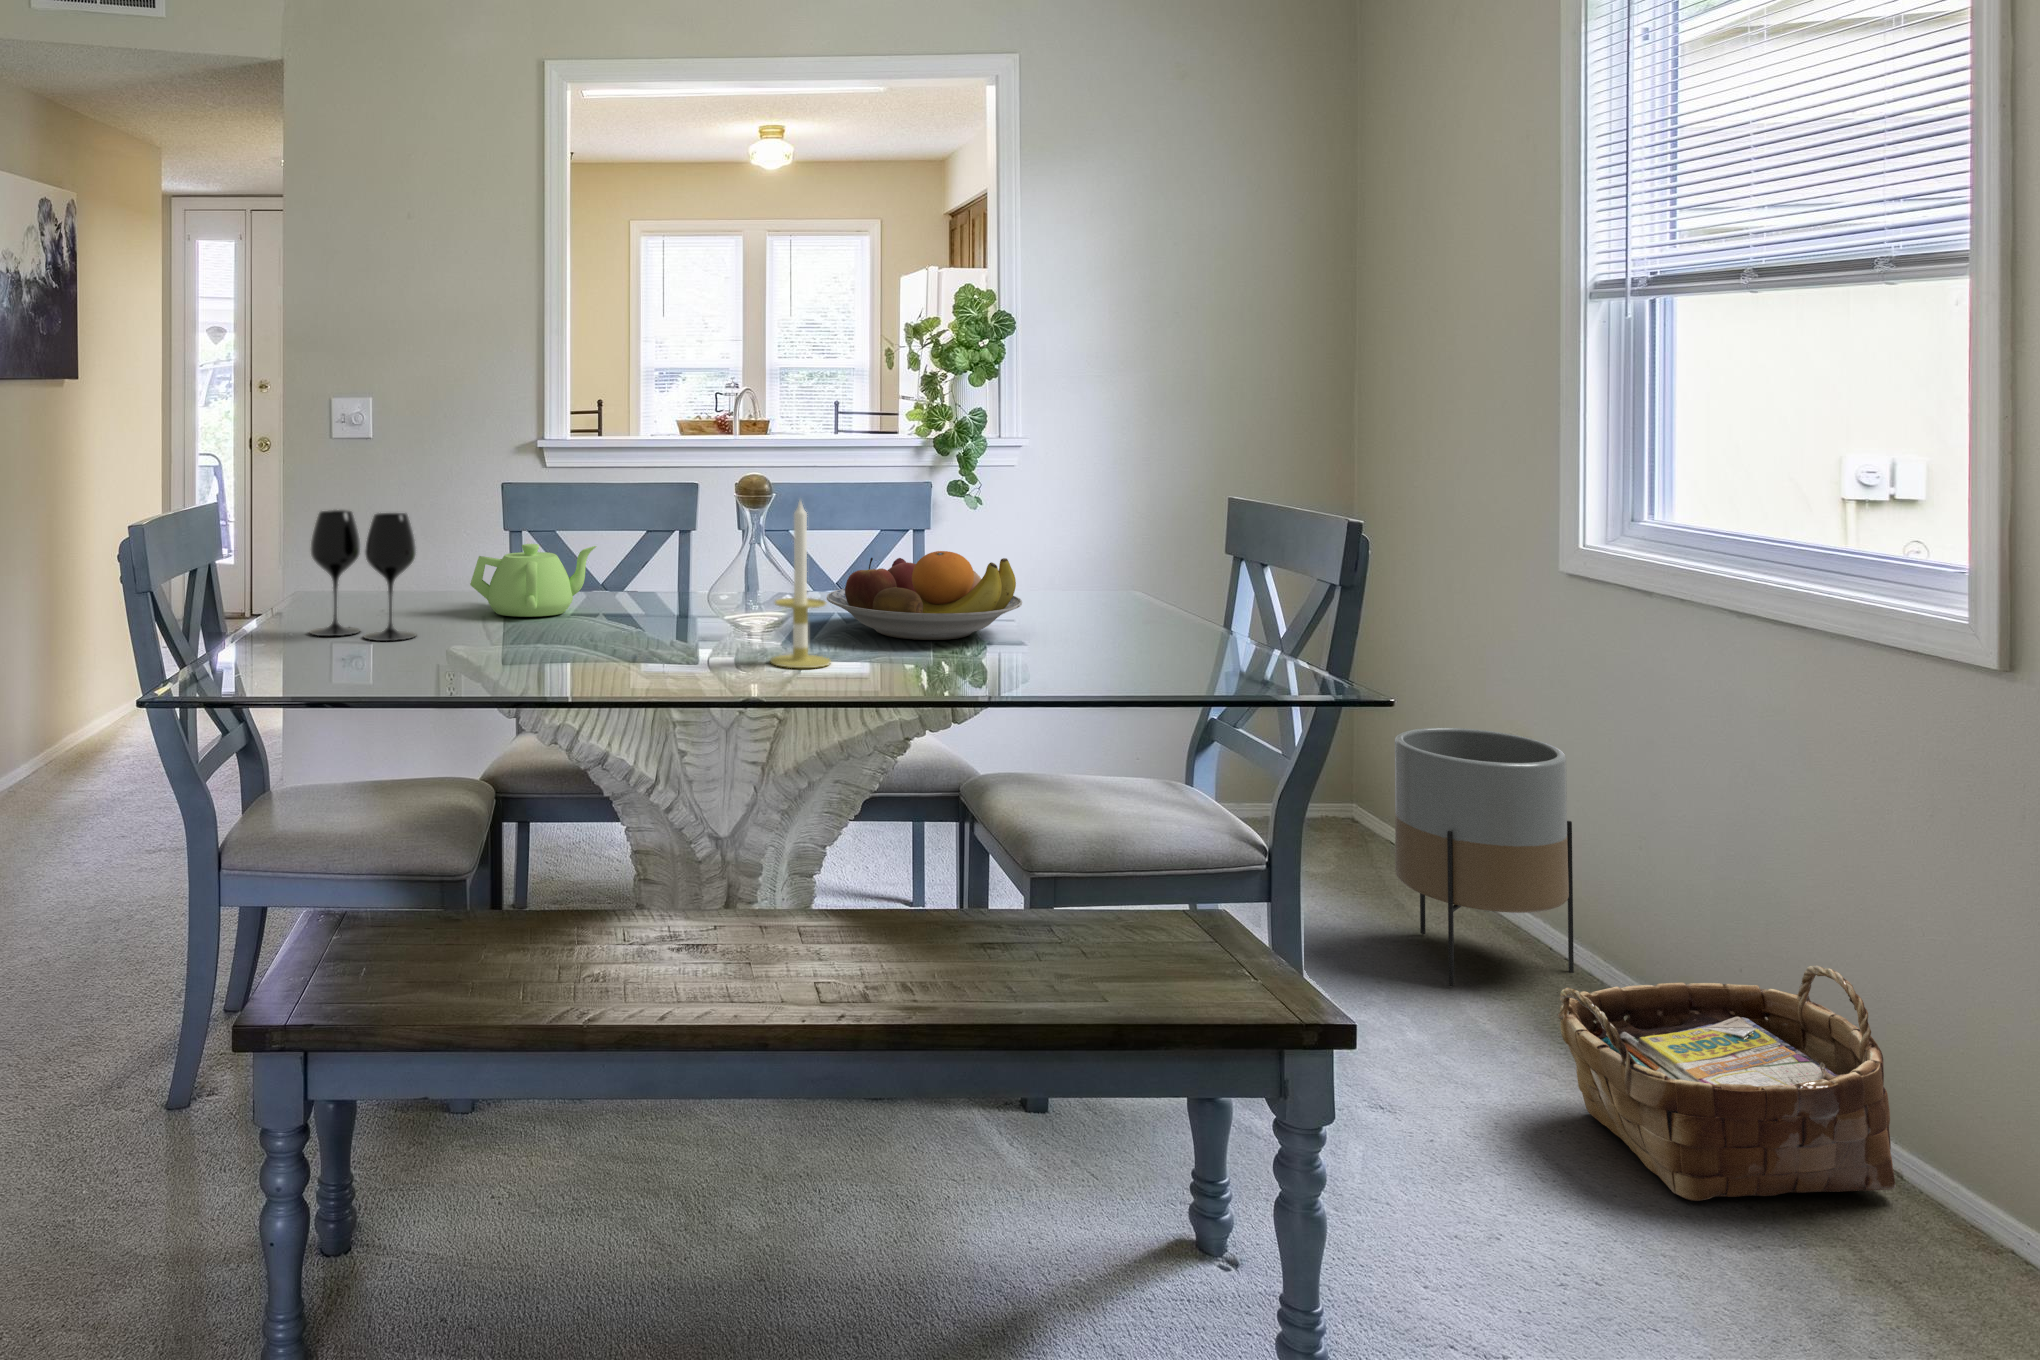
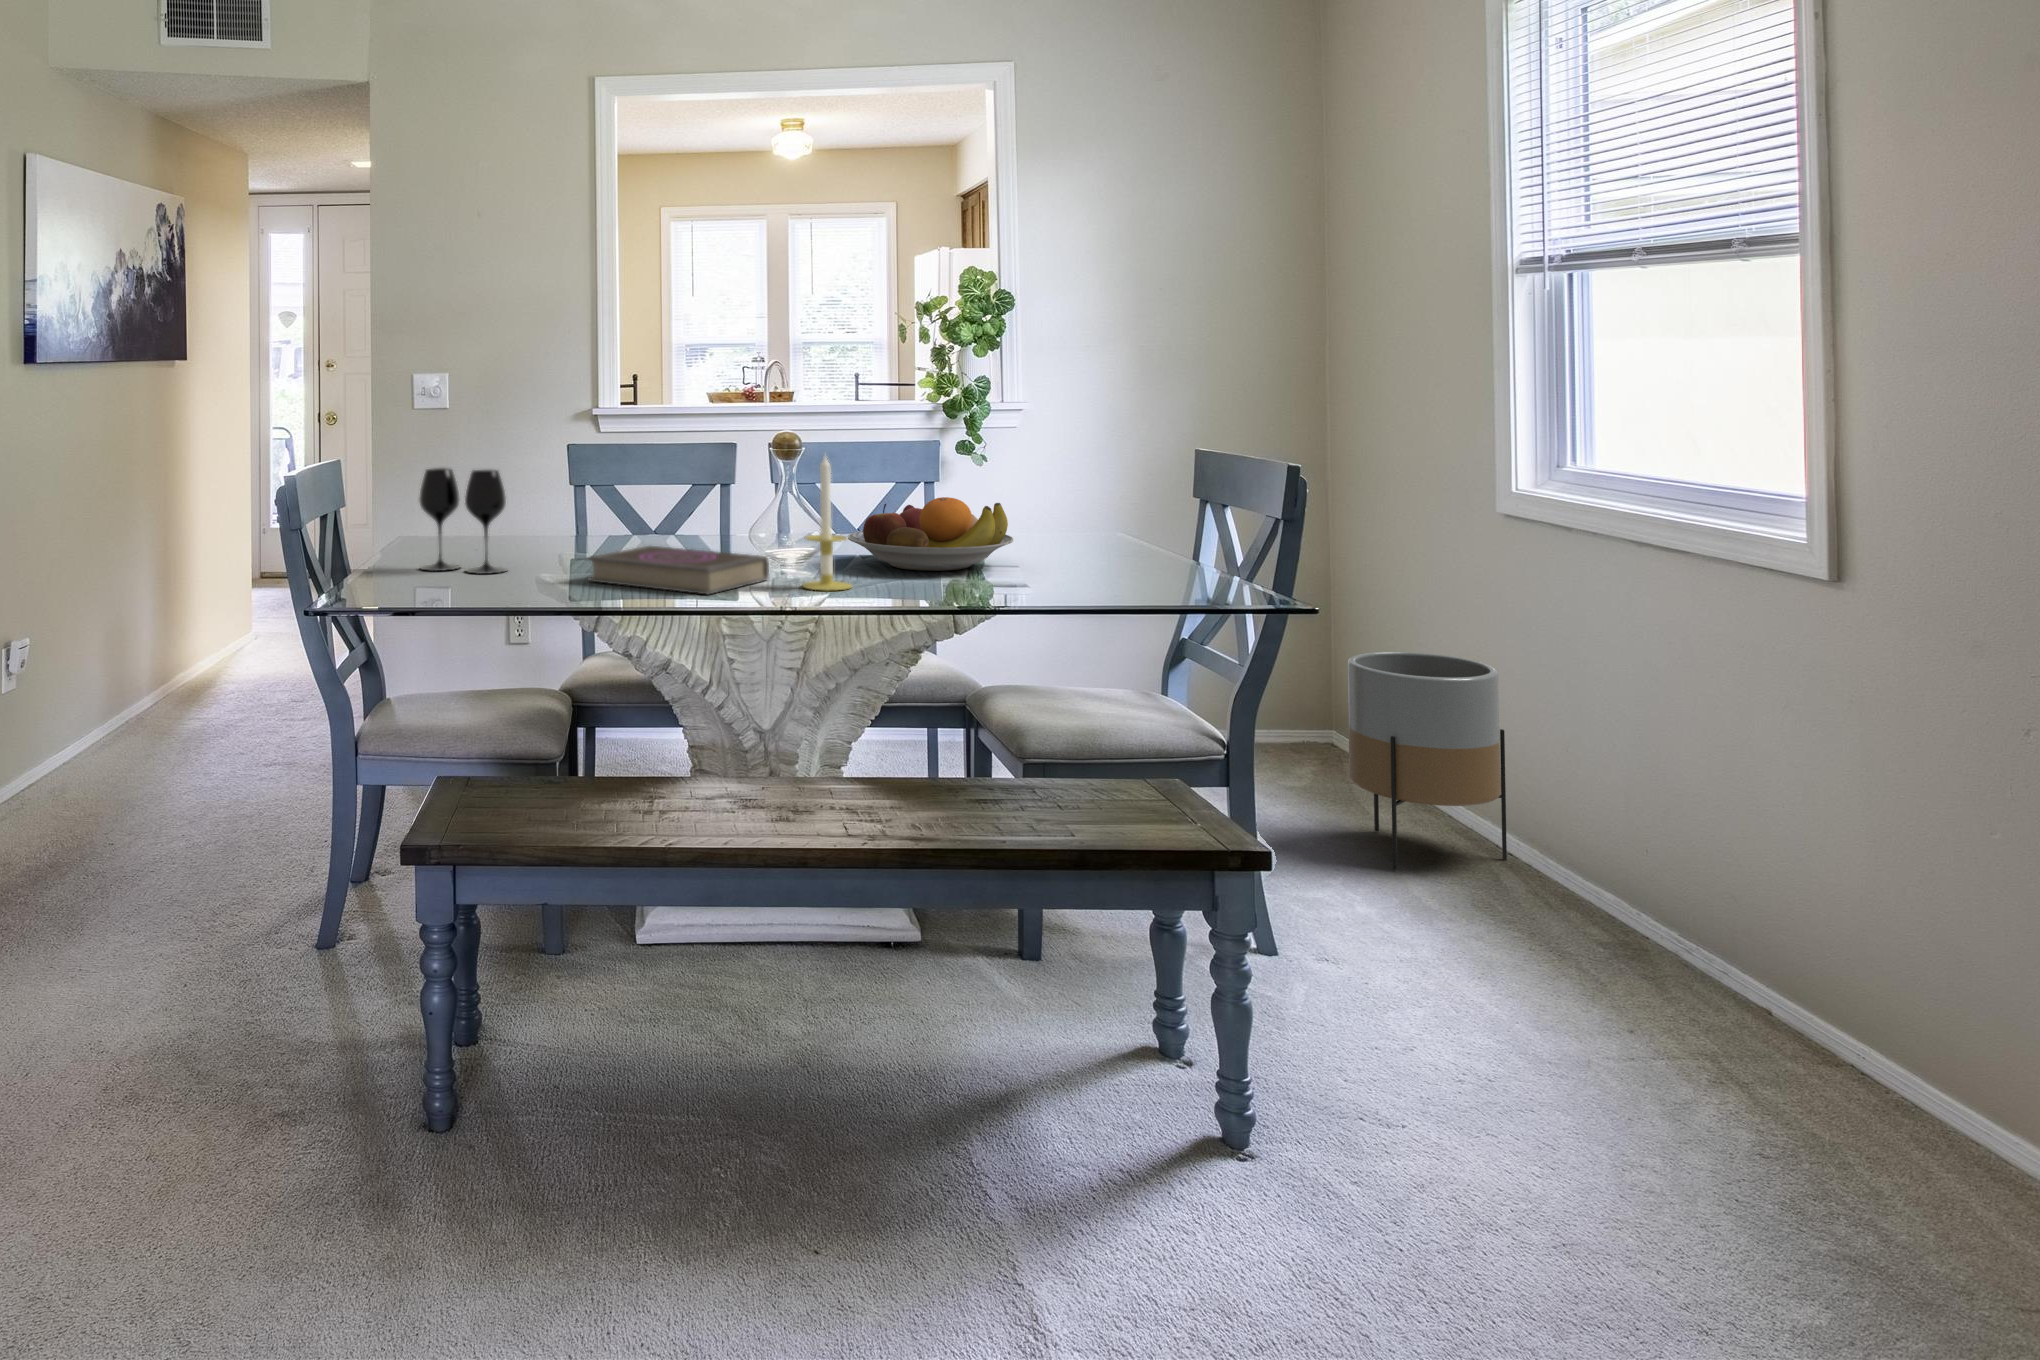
teapot: present [470,544,597,617] -> none [547,496,652,556]
book: none [509,607,731,674] -> present [588,546,769,595]
woven basket: present [1558,965,1896,1201] -> none [1467,834,1745,1017]

